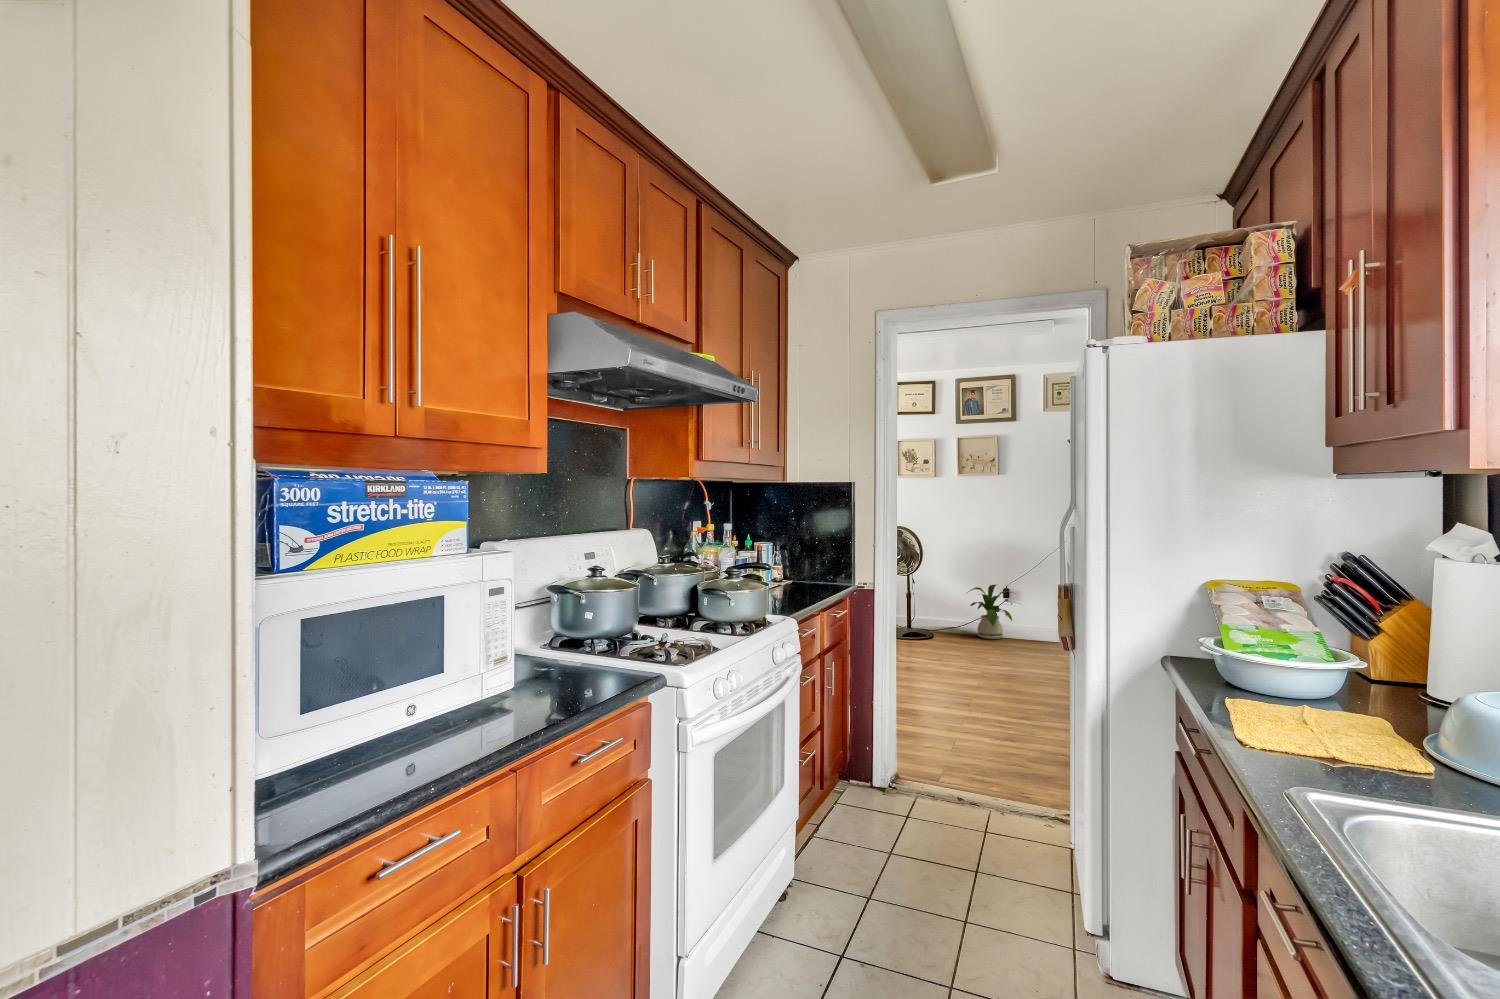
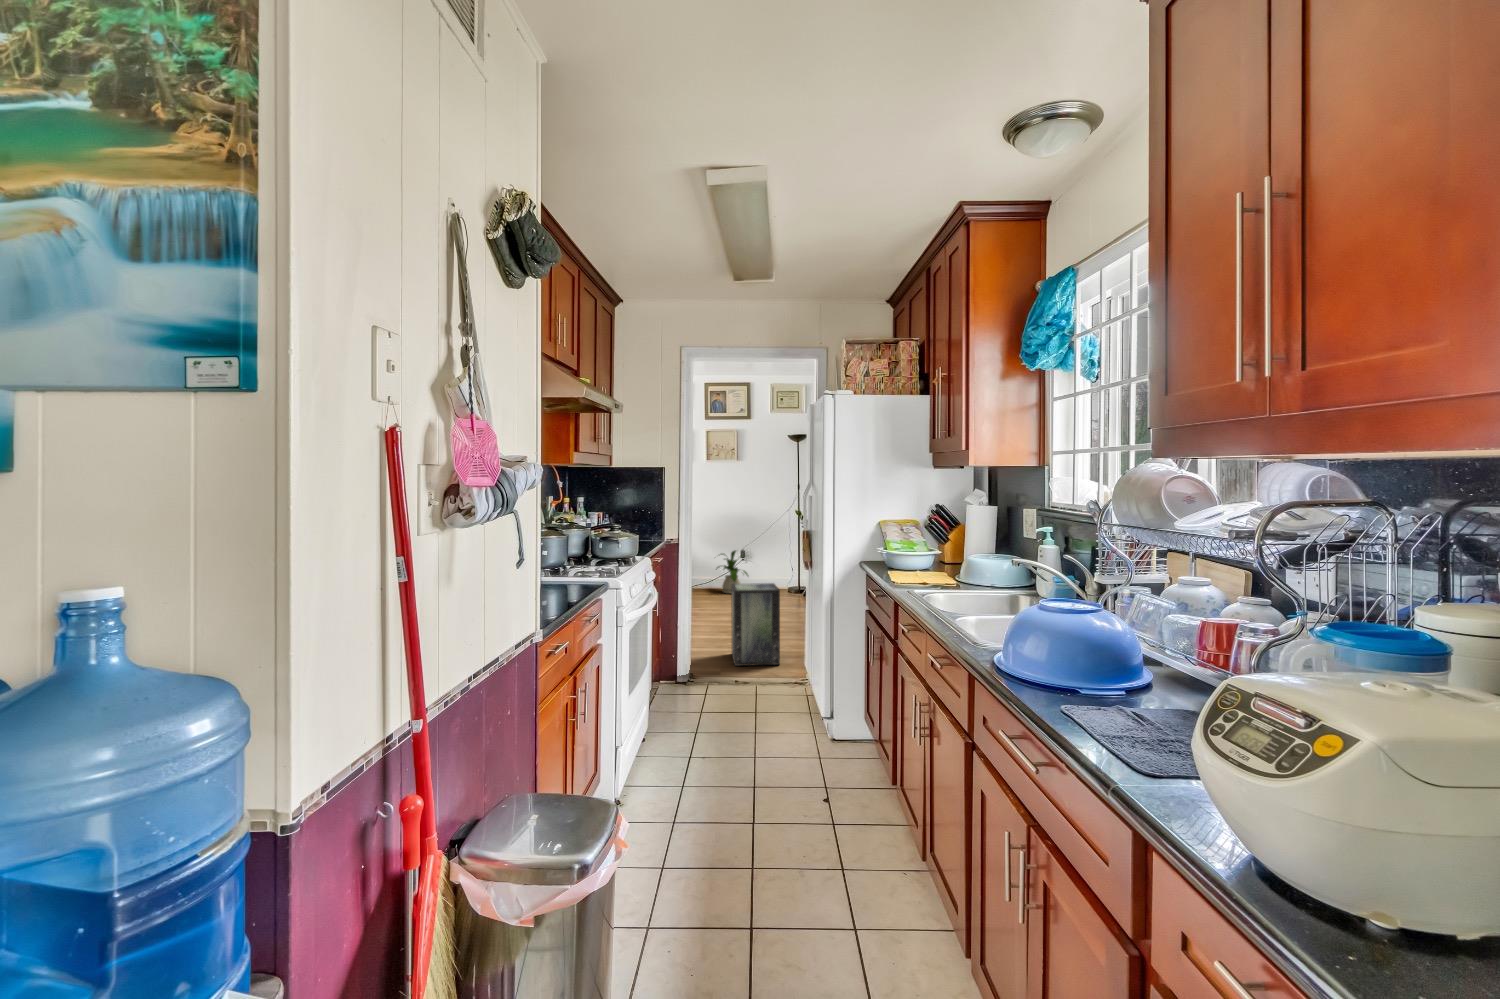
storage box: none [960,643,1033,774] -> present [731,583,780,666]

